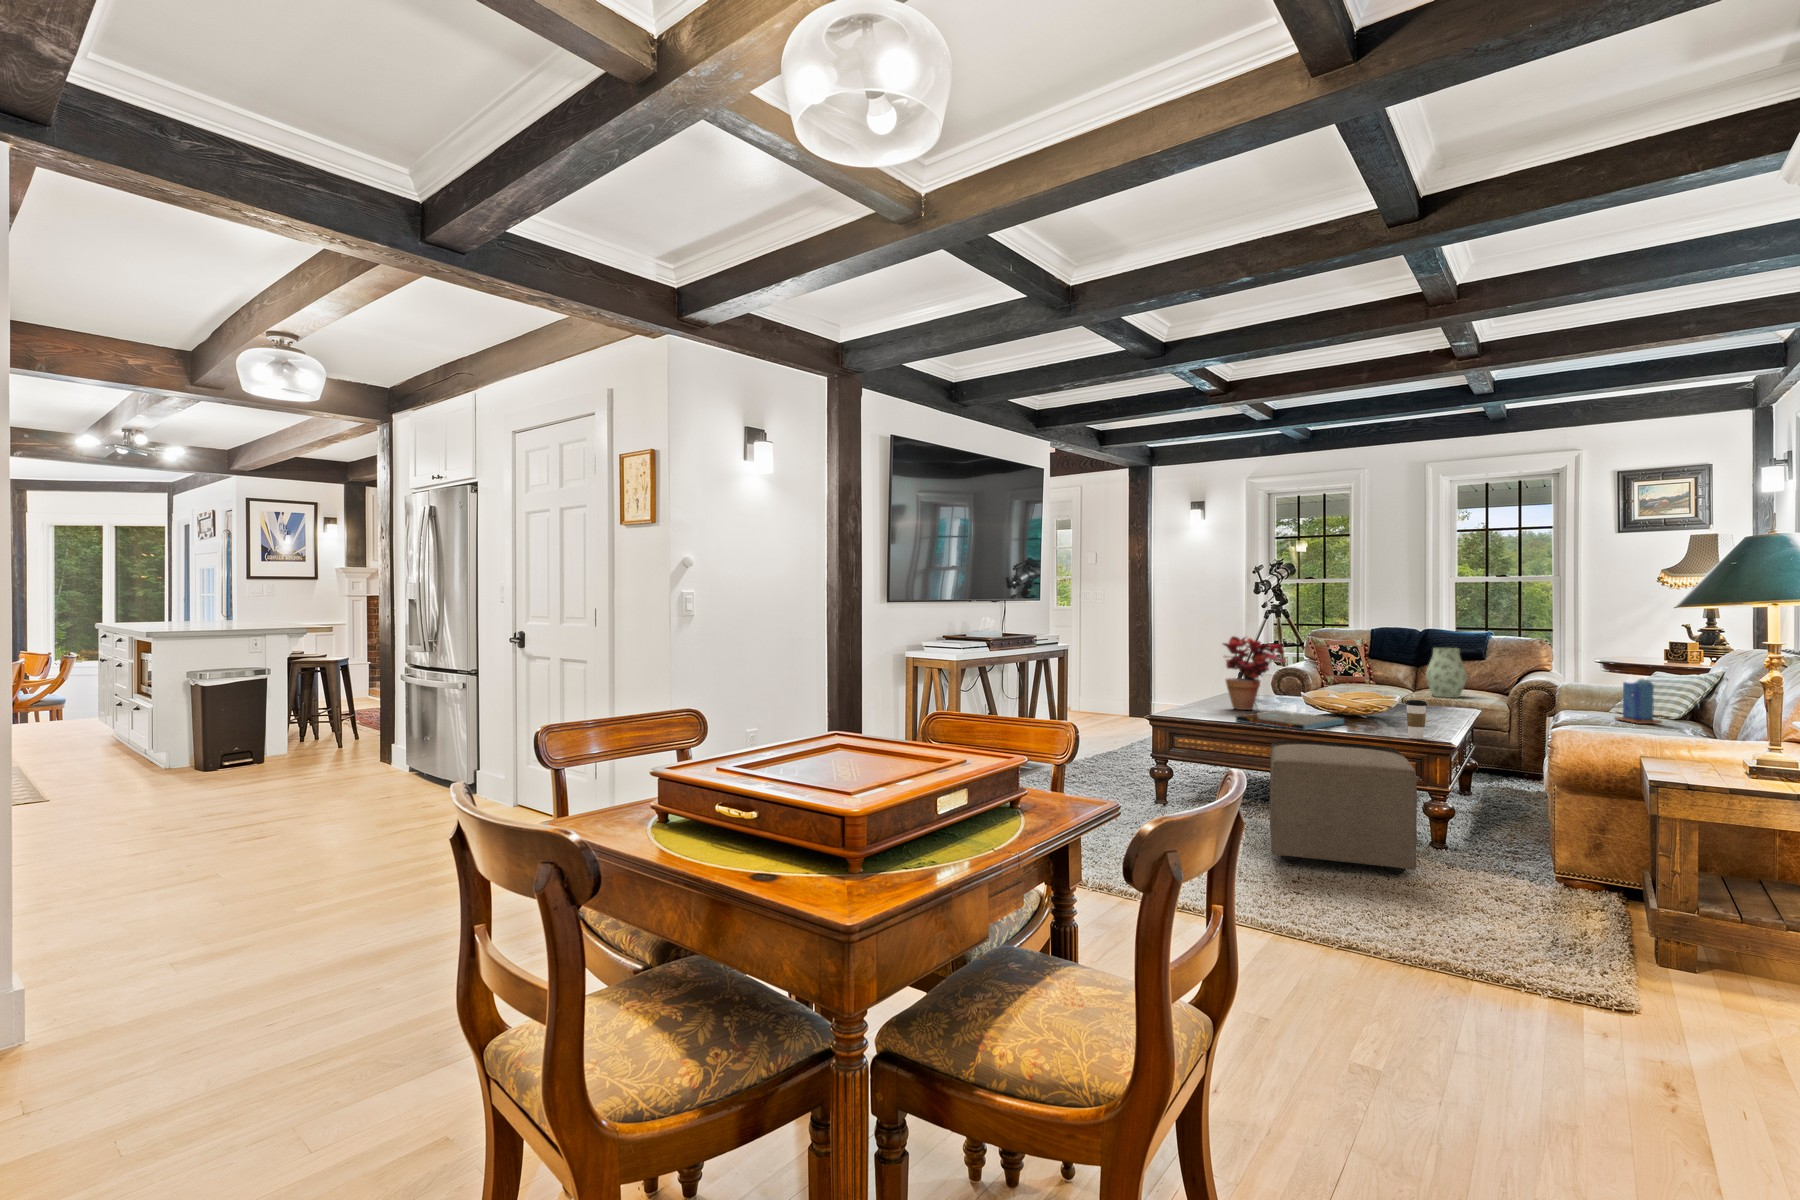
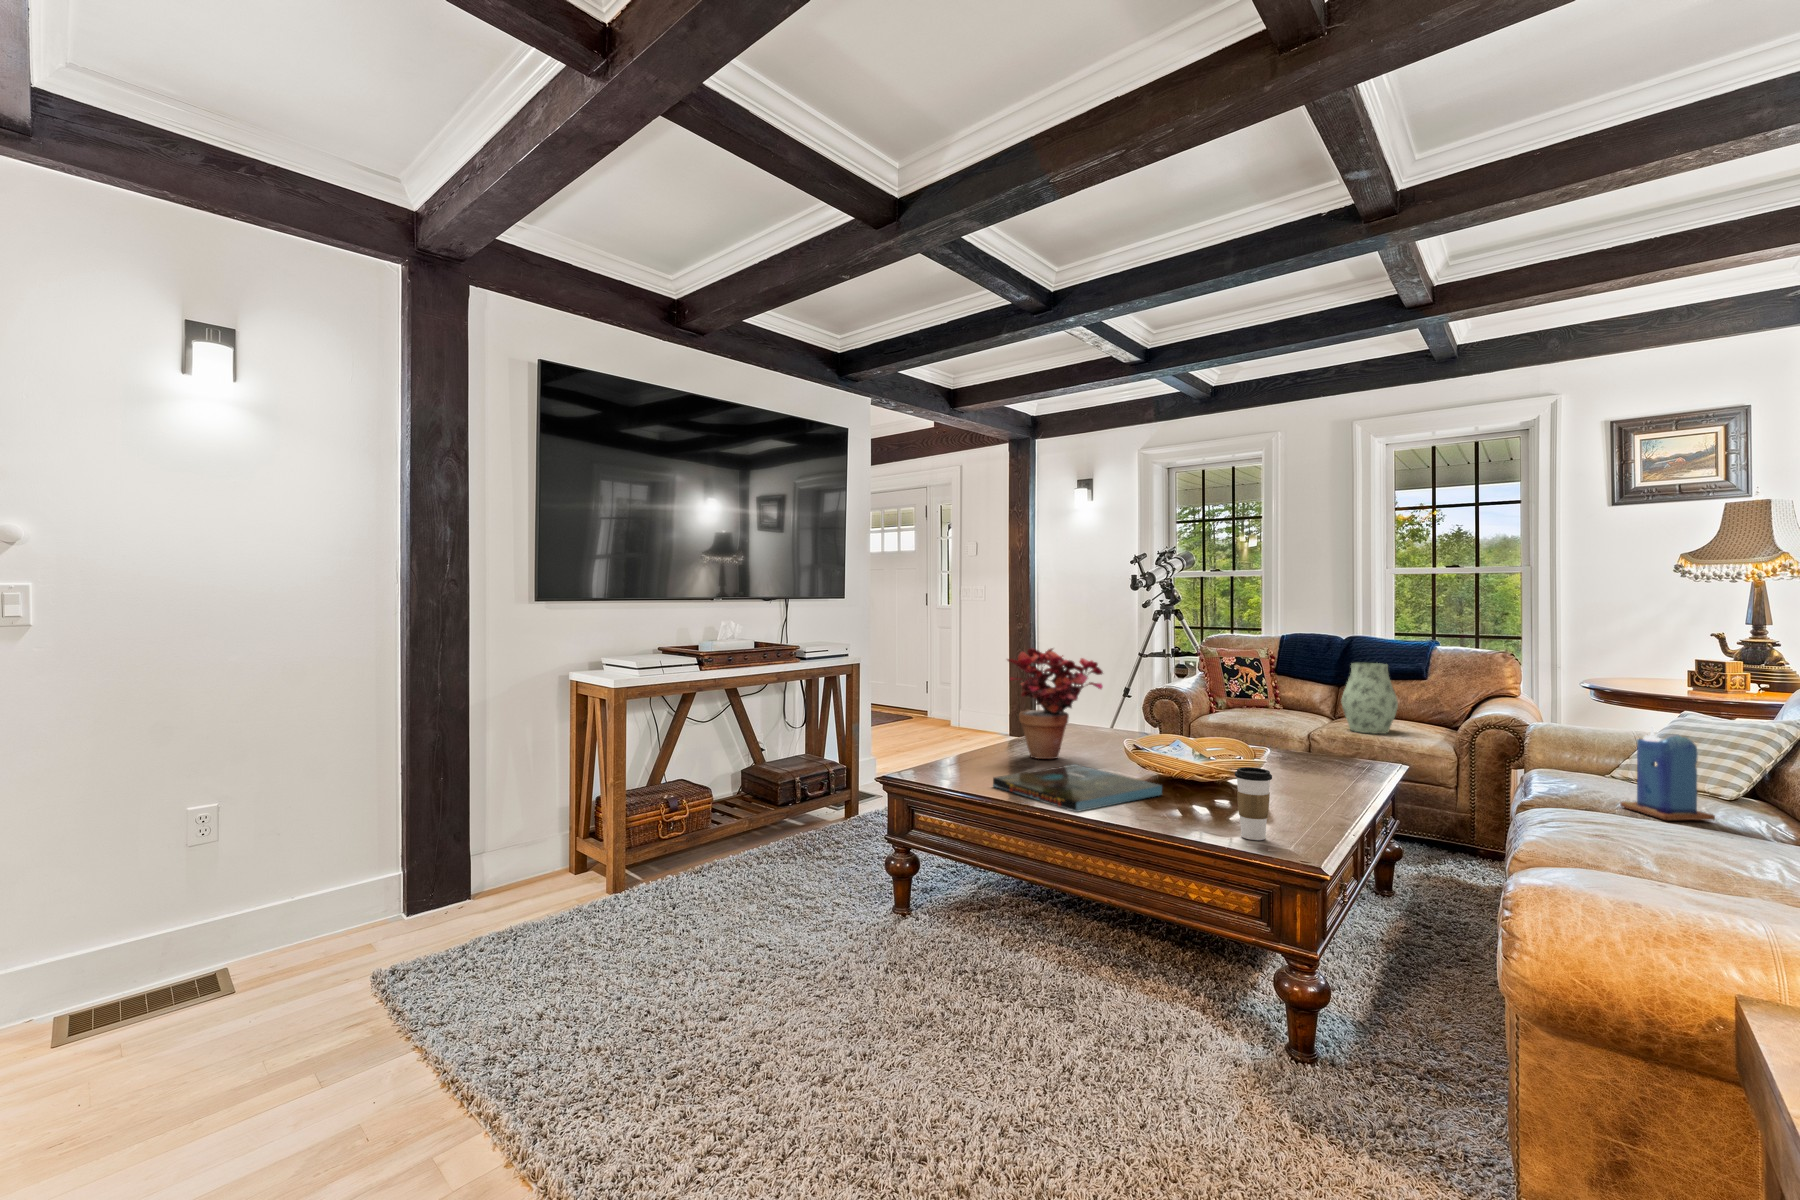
ottoman: present [1270,741,1417,874] -> none [962,829,1225,1131]

